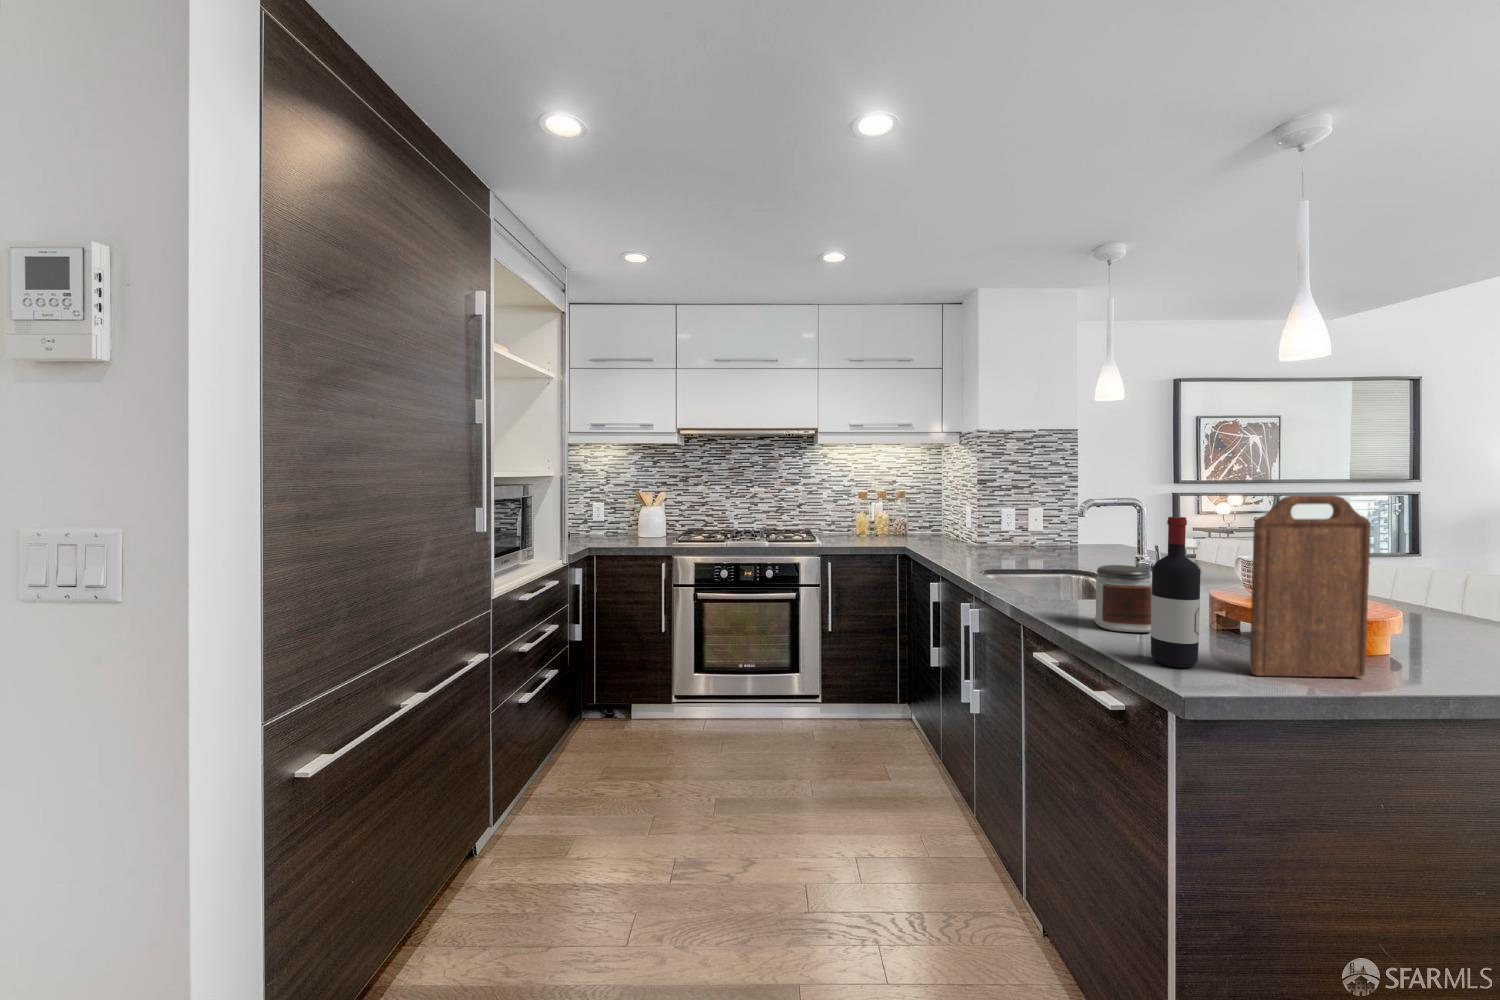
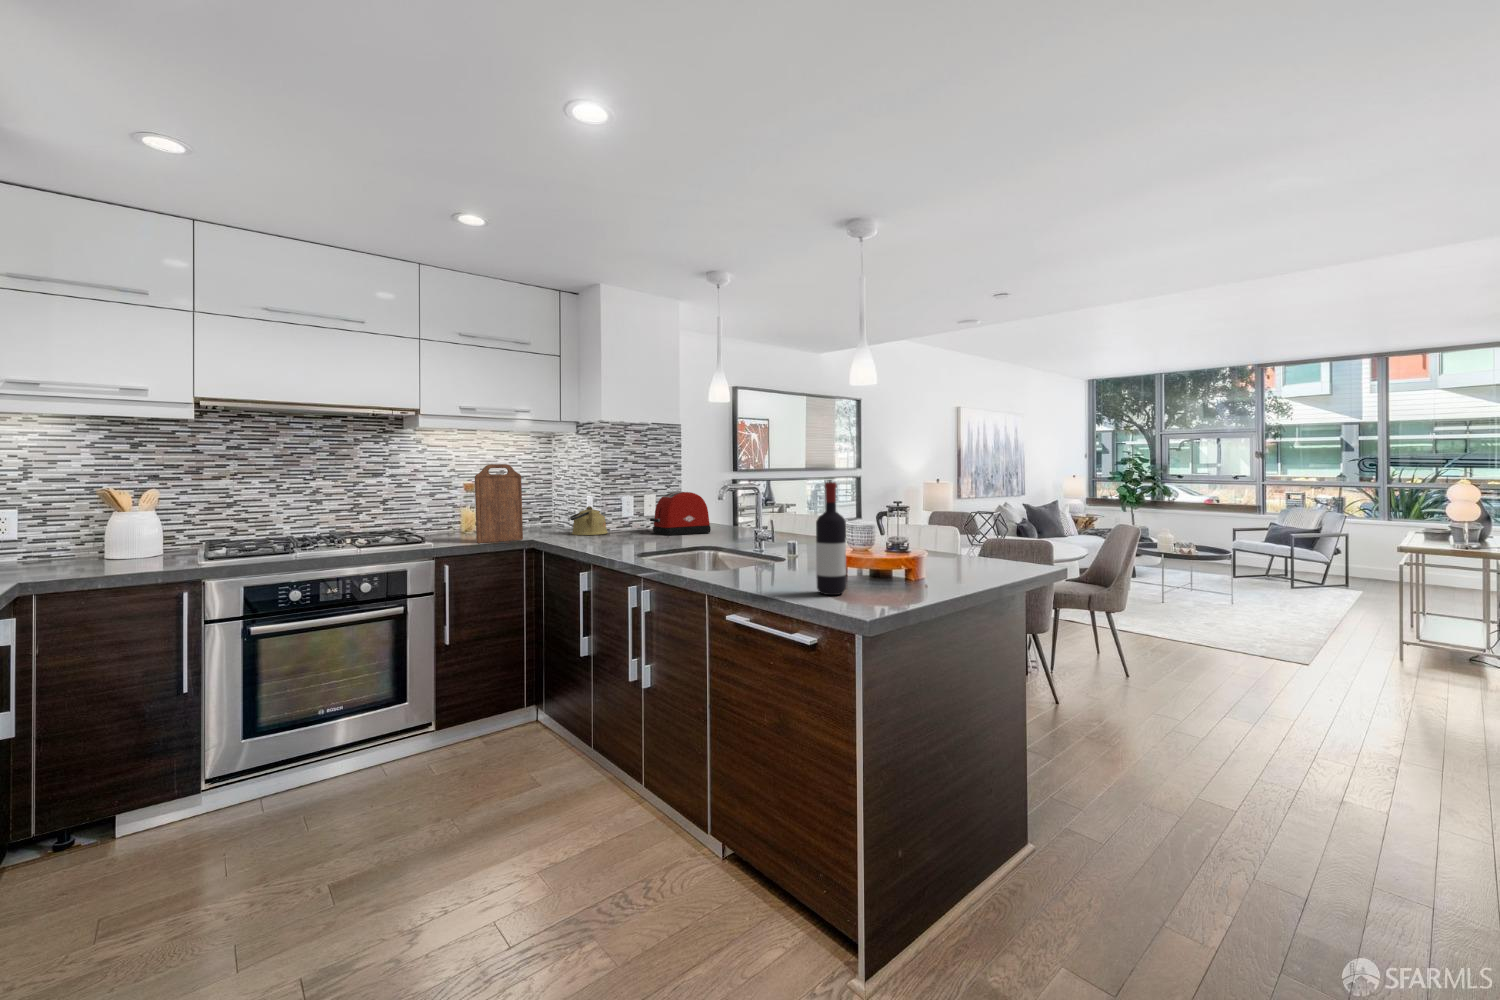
cutting board: present [1250,495,1371,677] -> present [475,464,523,543]
toaster: none [1028,505,1101,553] -> present [650,492,711,535]
kettle: none [945,517,983,545] -> present [570,506,608,535]
jar: present [1094,565,1152,632] -> none [759,528,801,580]

